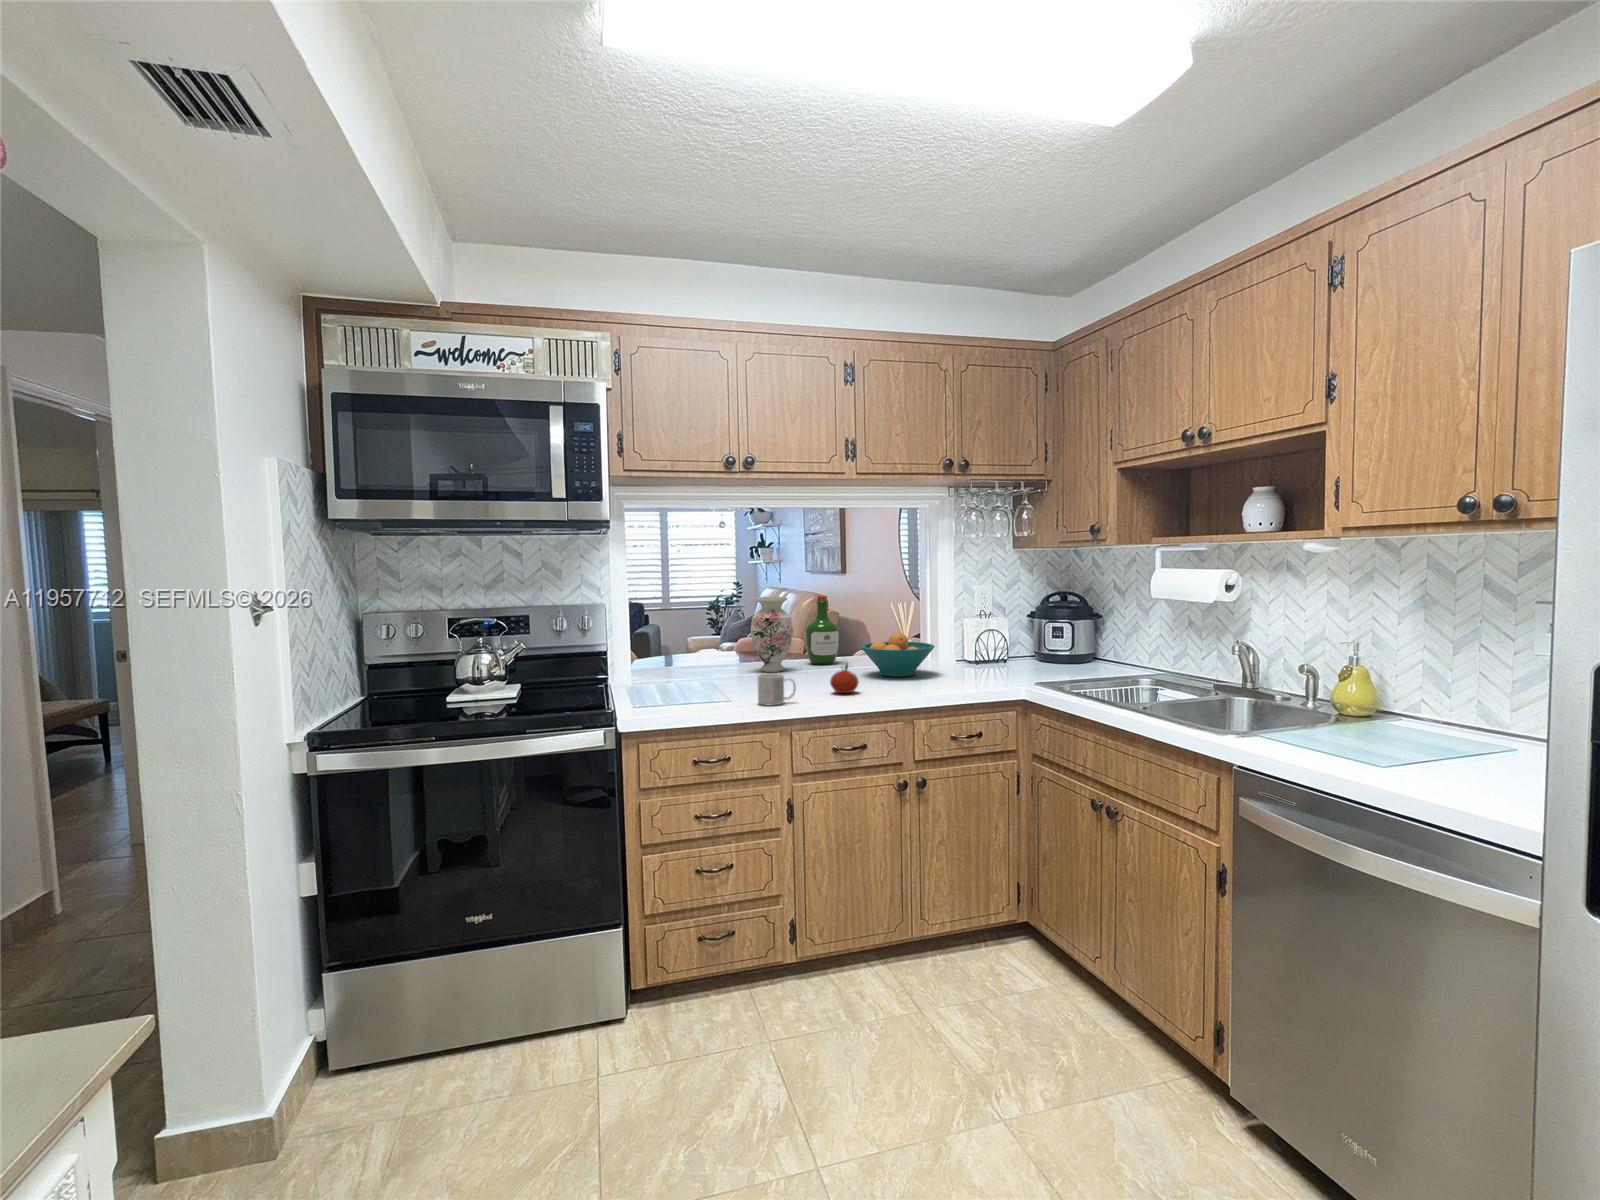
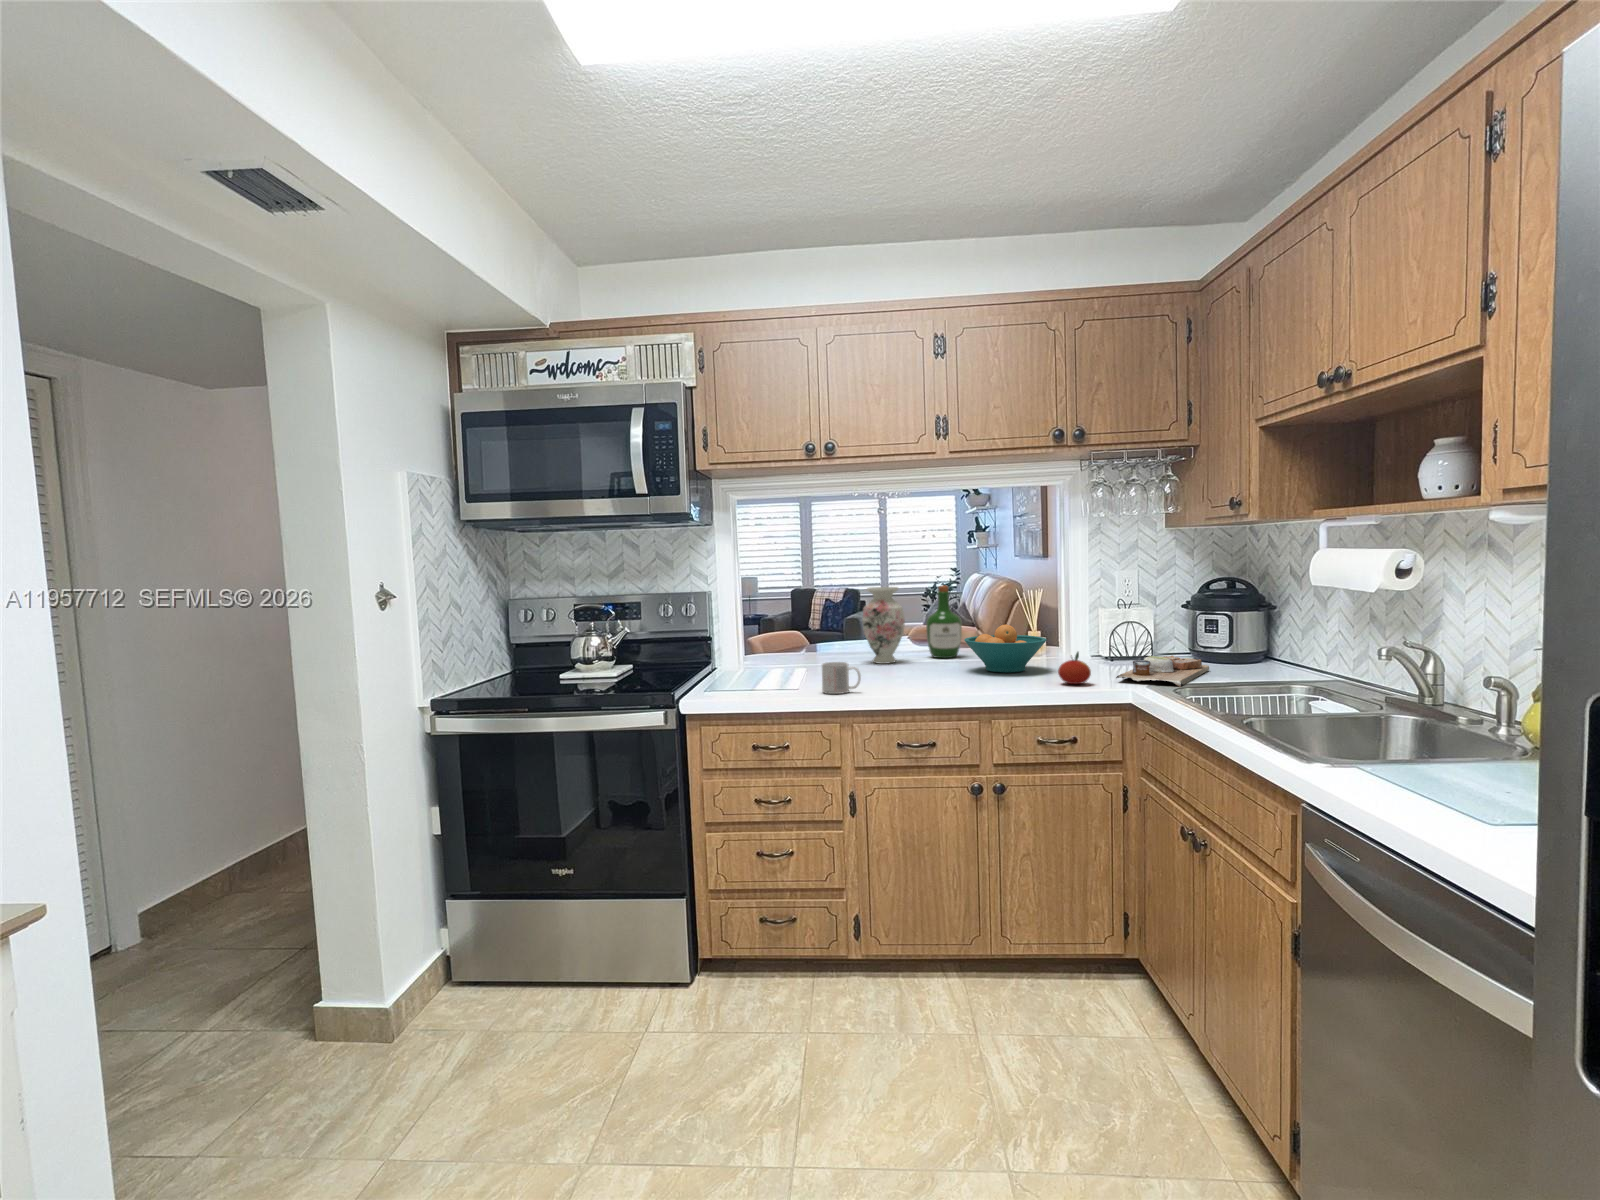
cutting board: none [1005,656,1061,684] -> present [1116,656,1209,687]
apple: present [830,664,858,693] -> present [1058,652,1091,684]

